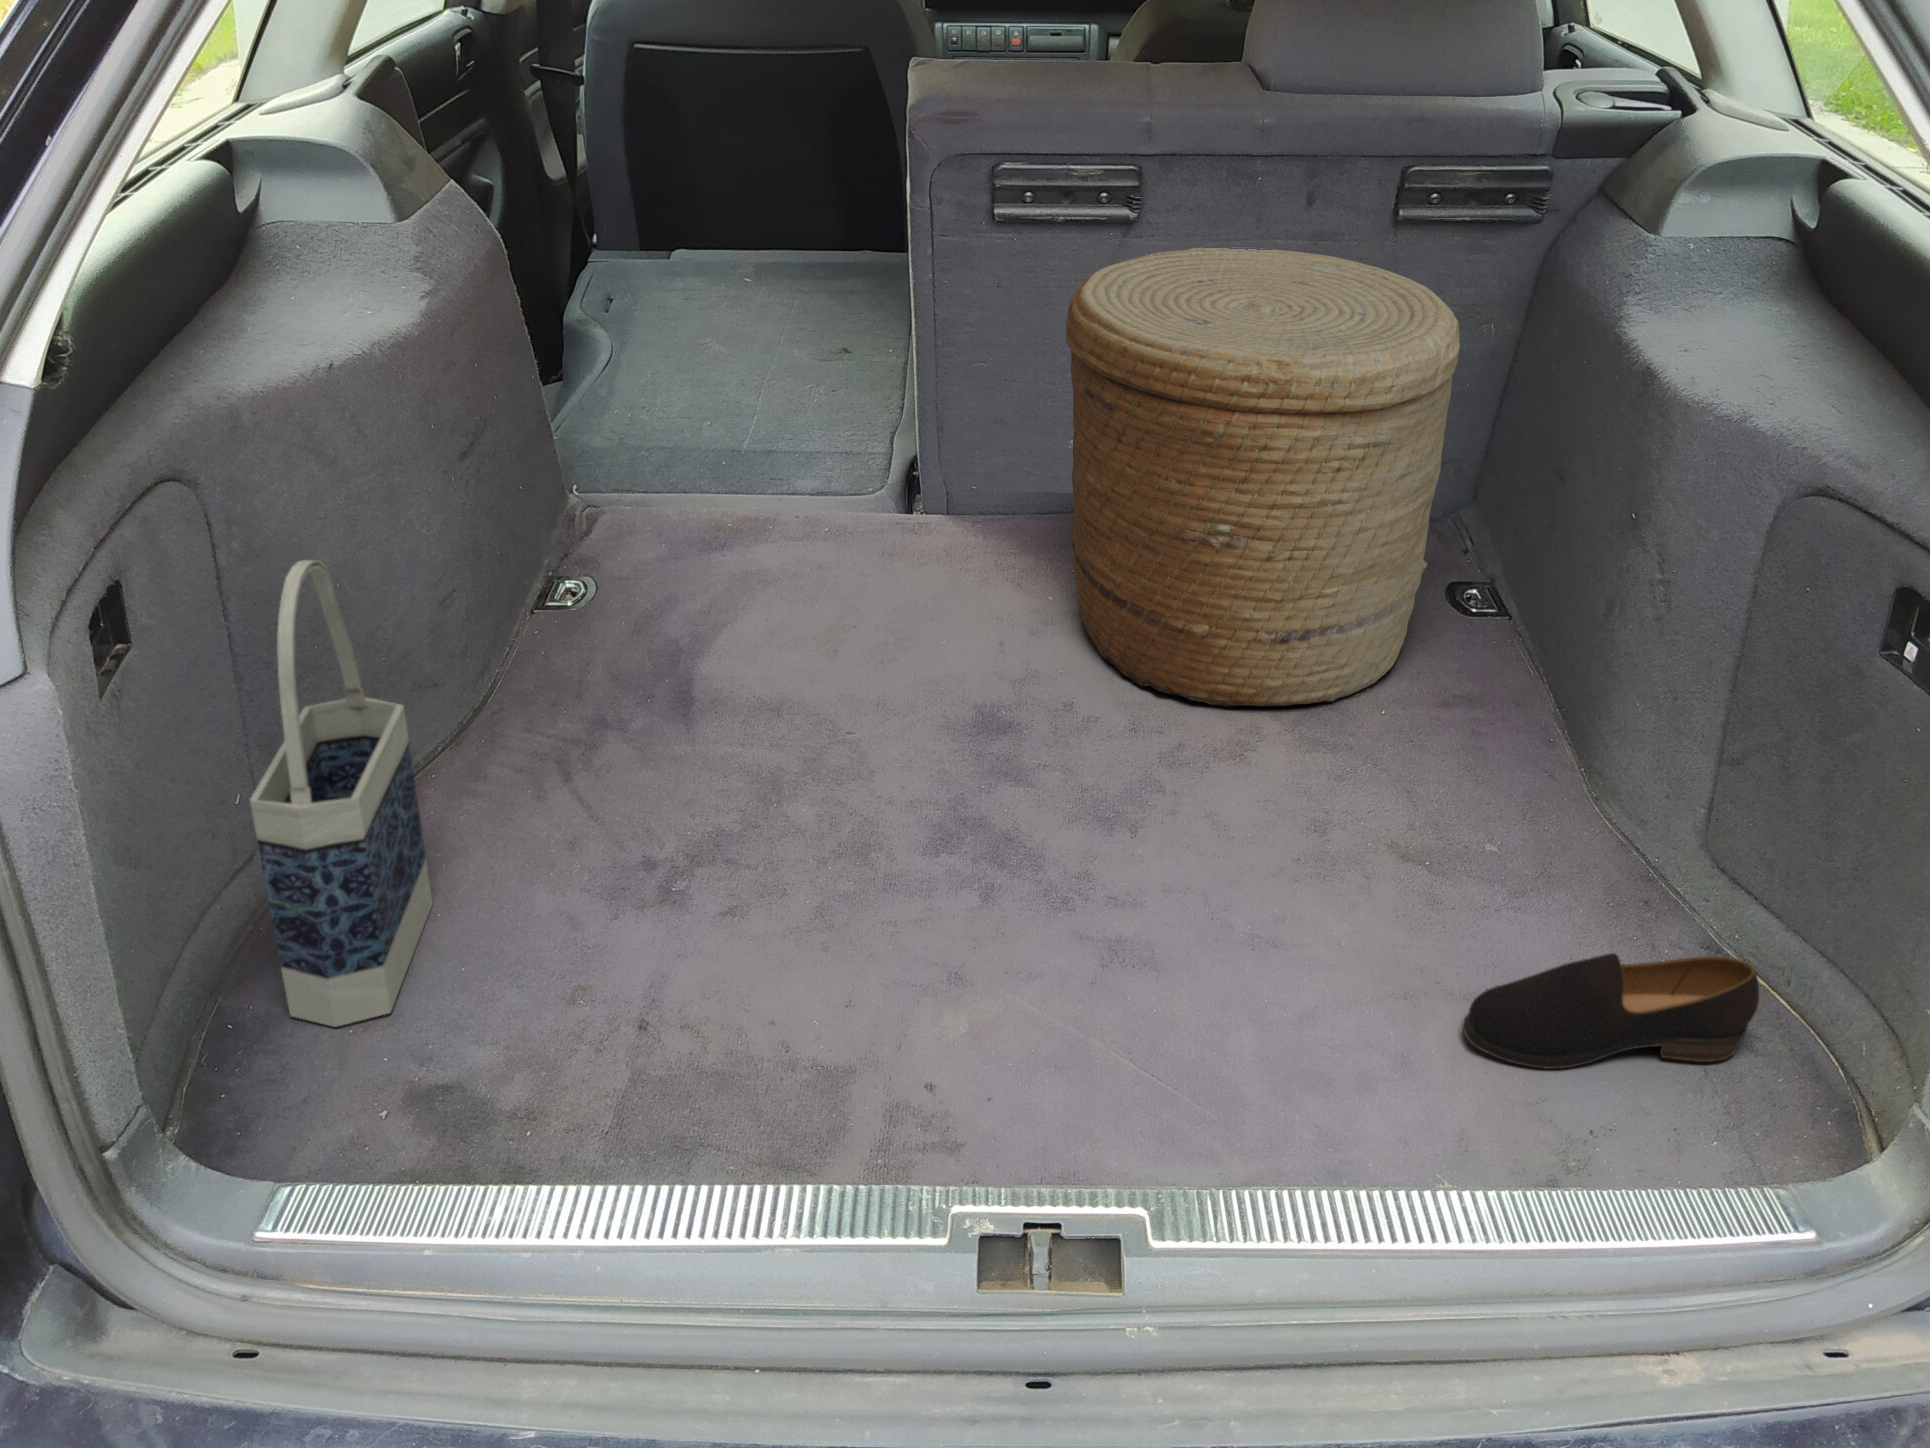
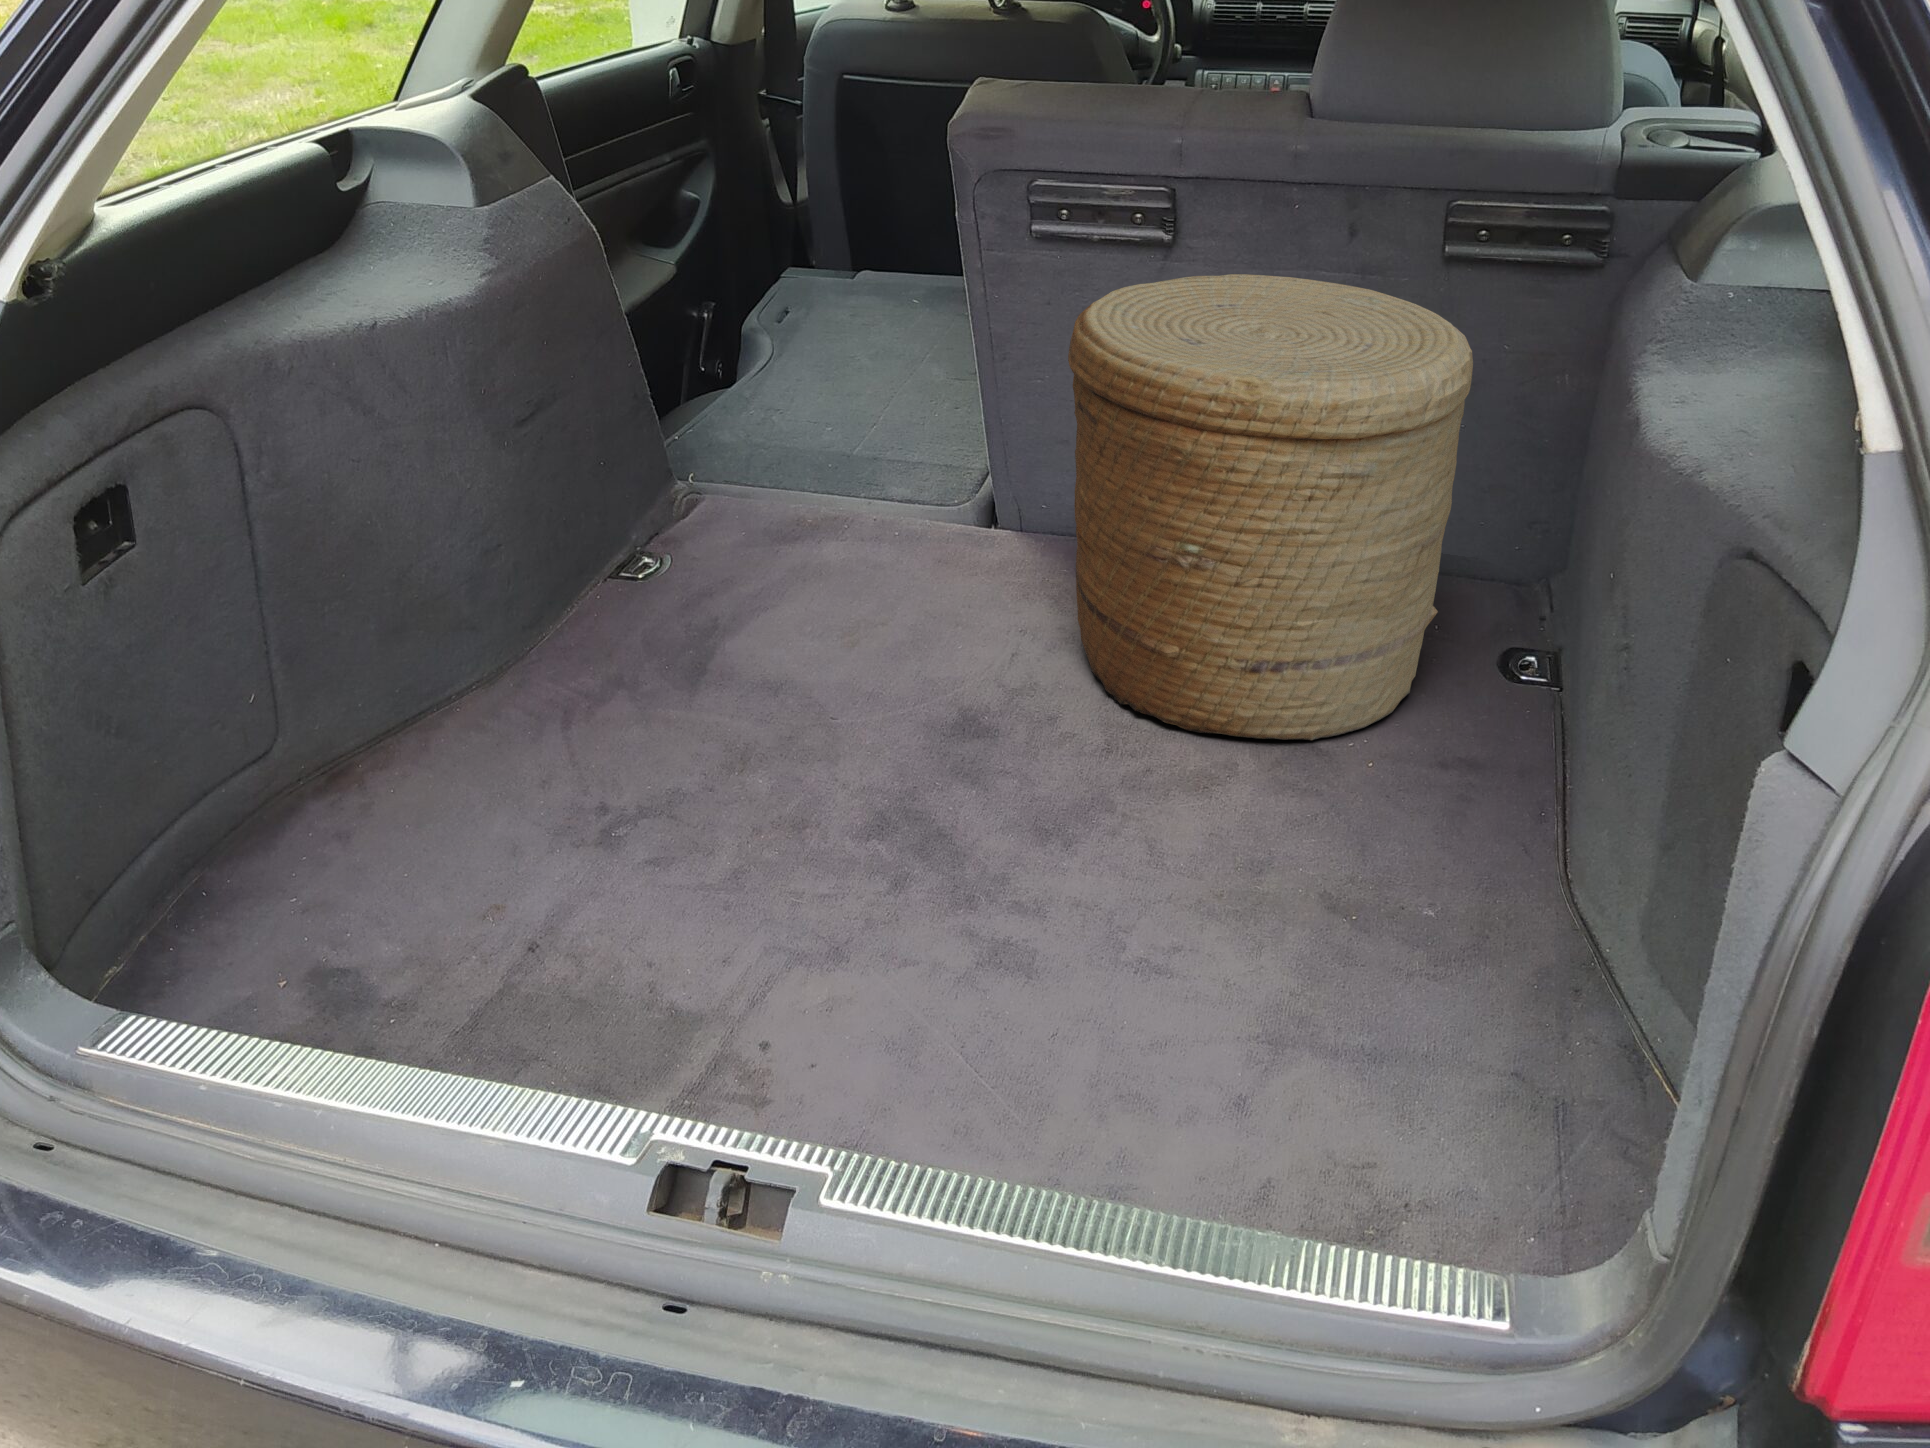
bag: present [250,560,432,1027] -> none [213,488,399,912]
shoe: present [1463,953,1759,1069] -> none [1317,1015,1640,1147]

